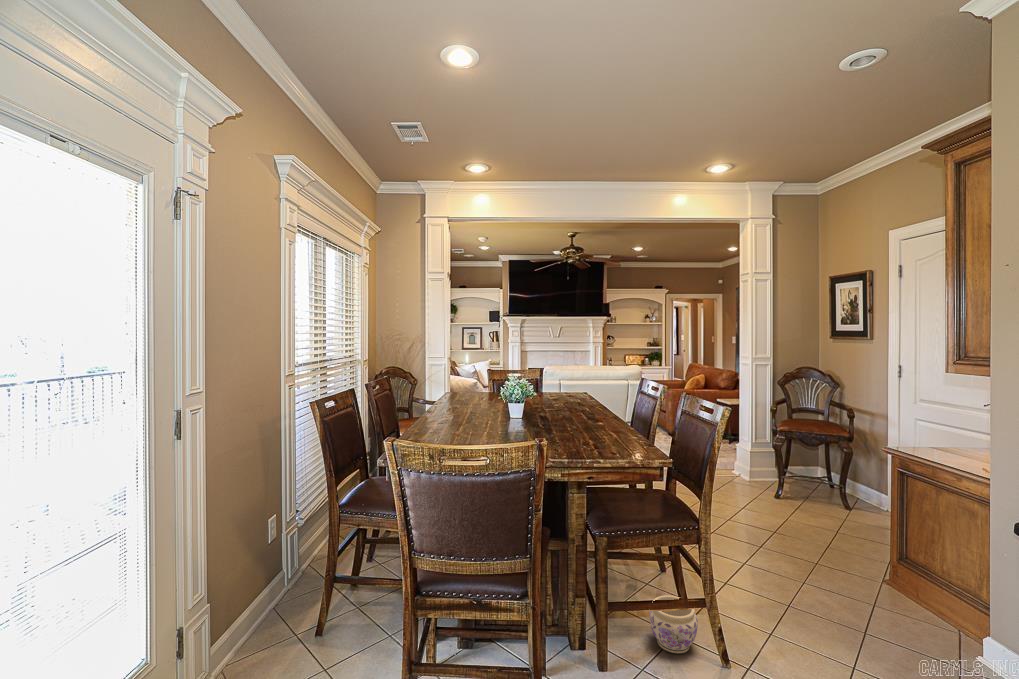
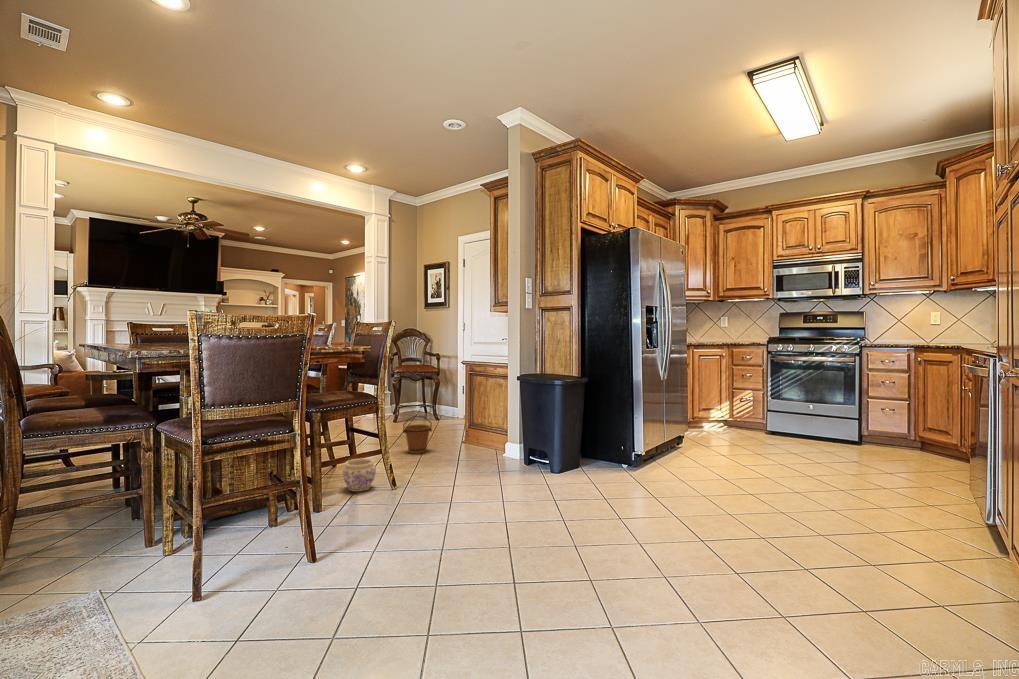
bucket: none [767,527,818,589] -> present [403,416,432,454]

